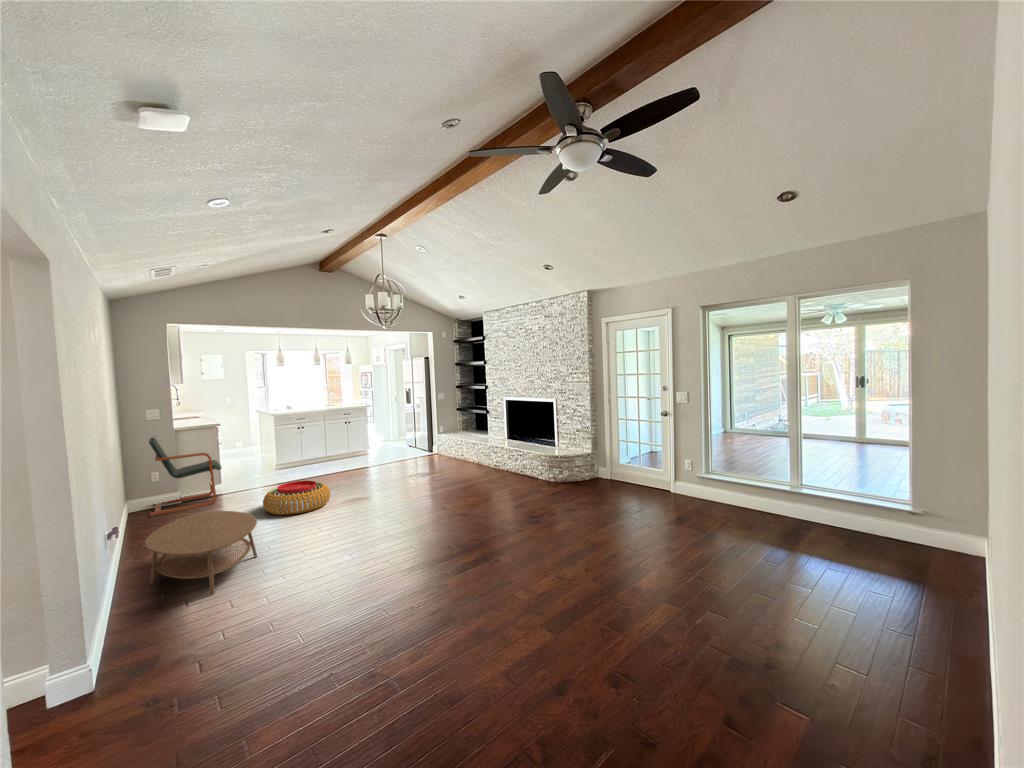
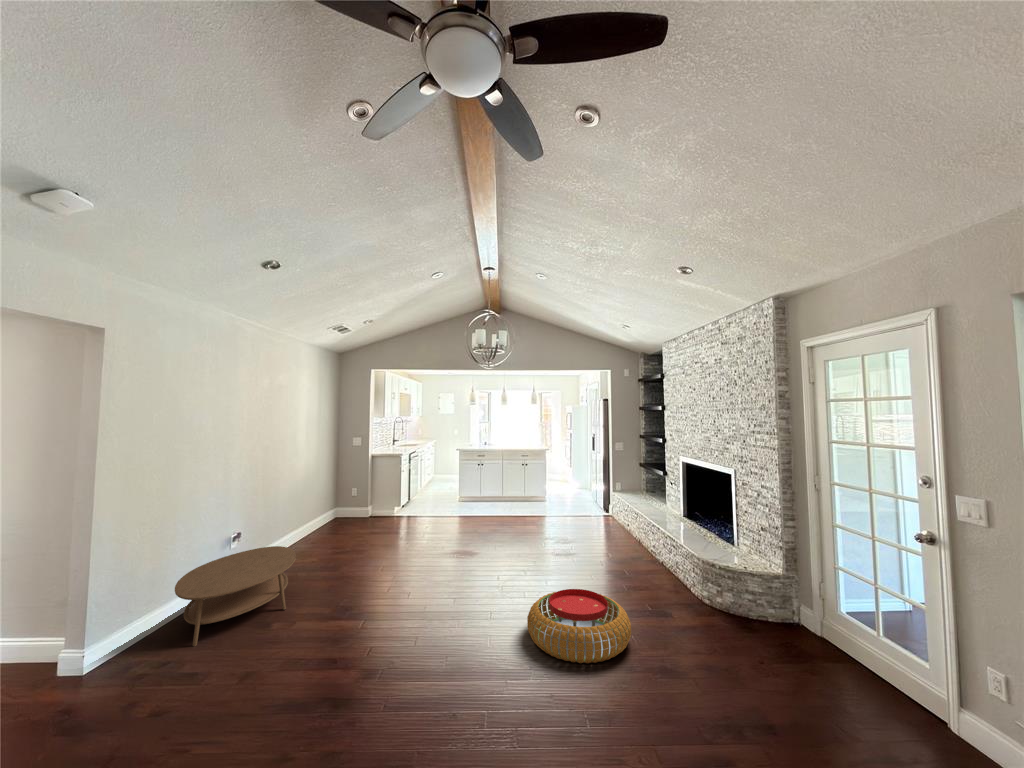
armchair: present [149,437,221,516] -> none [311,462,377,533]
pouf: present [263,481,330,515] -> present [527,589,631,663]

